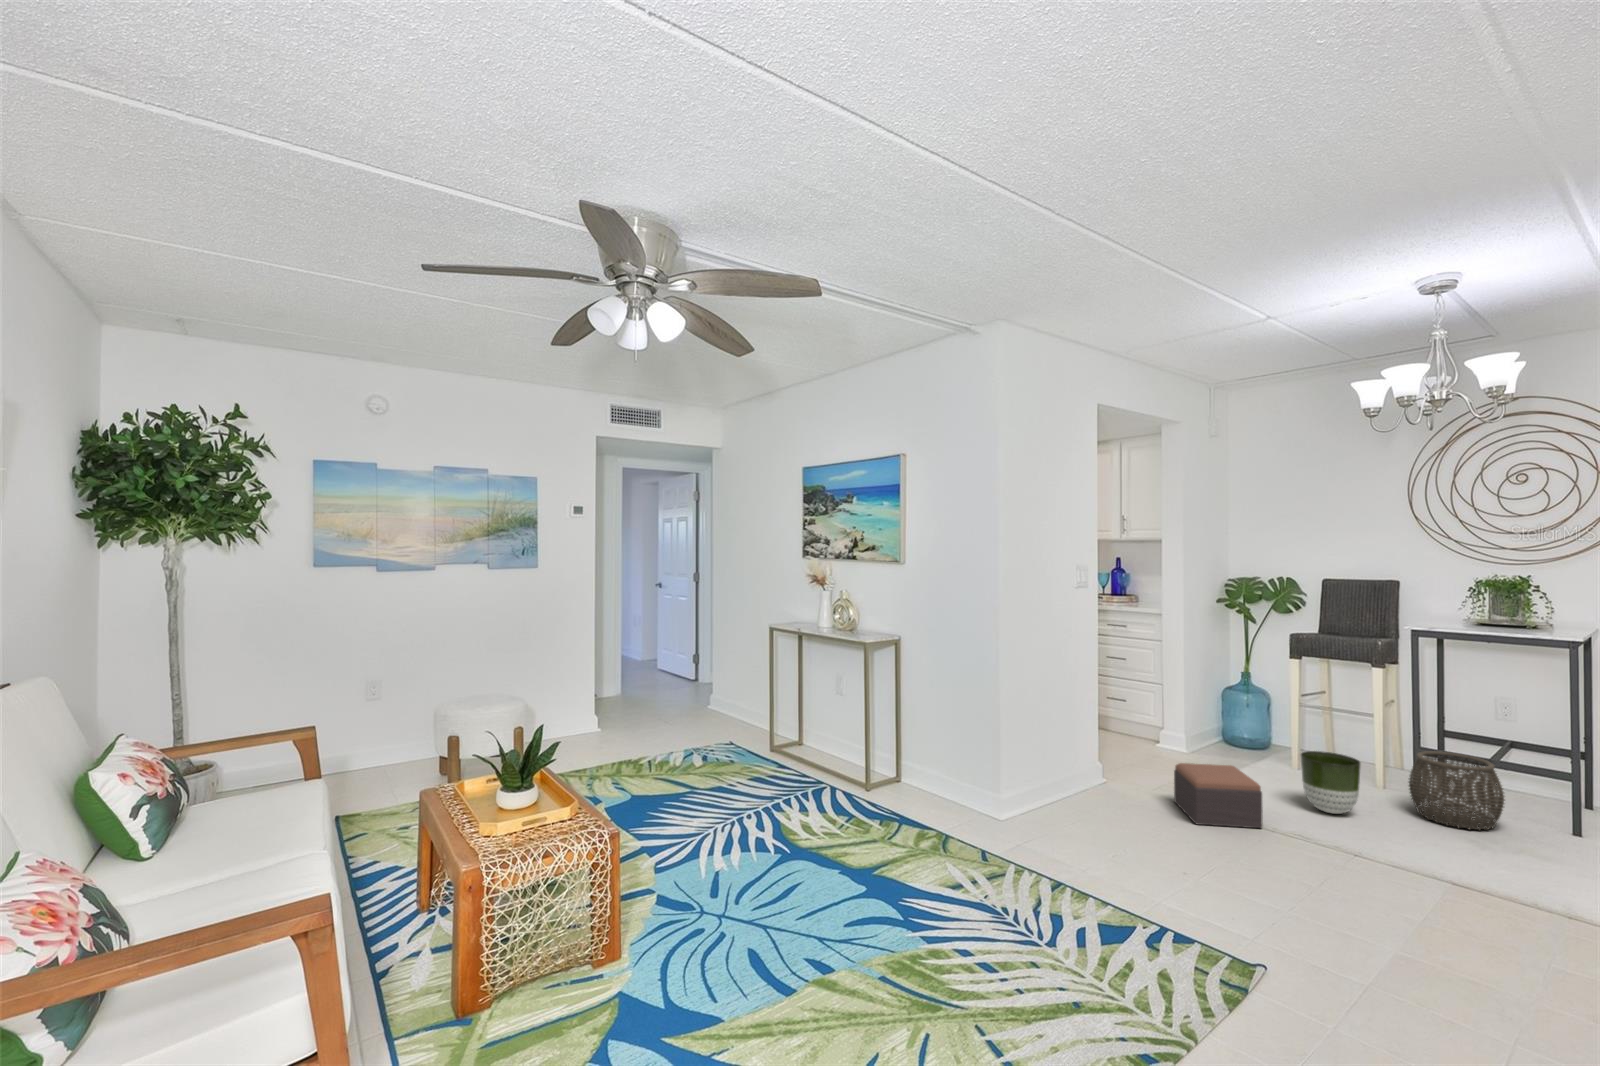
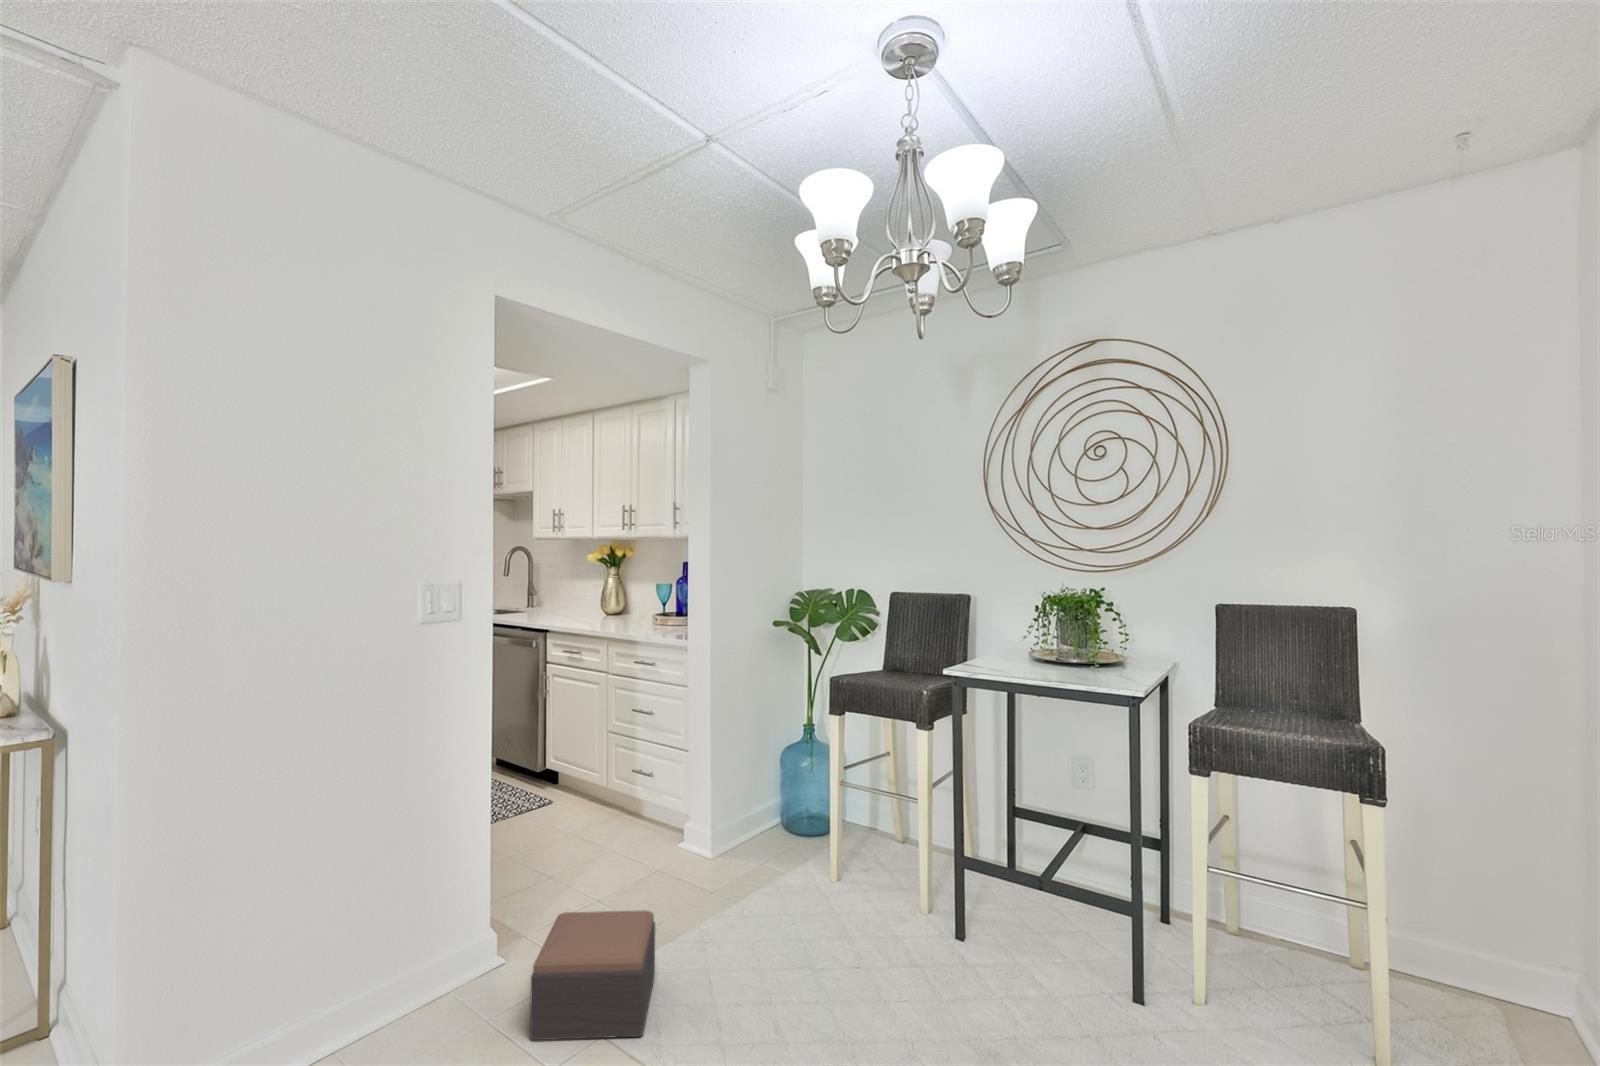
planter: present [1301,751,1361,814] -> none [759,870,837,979]
woven basket: present [1409,751,1505,830] -> none [913,858,1027,994]

